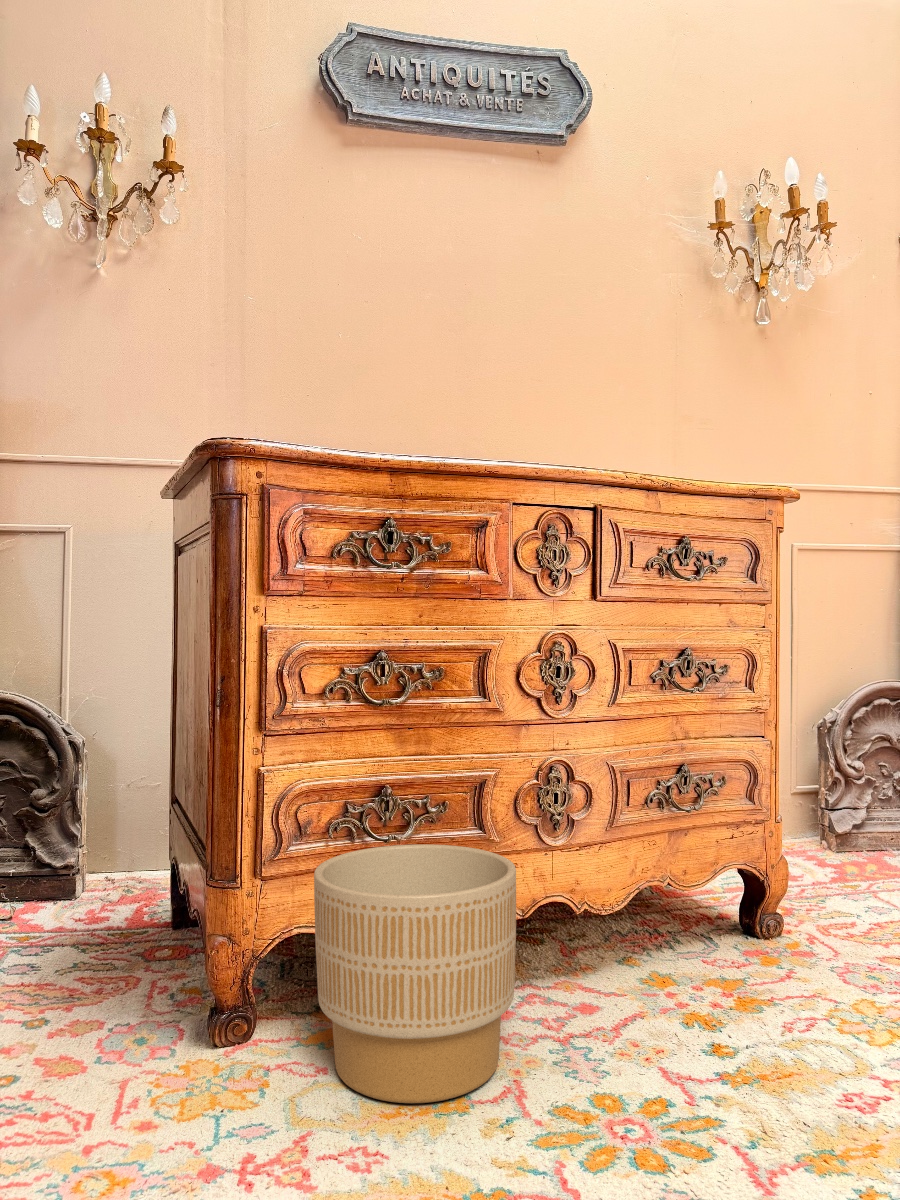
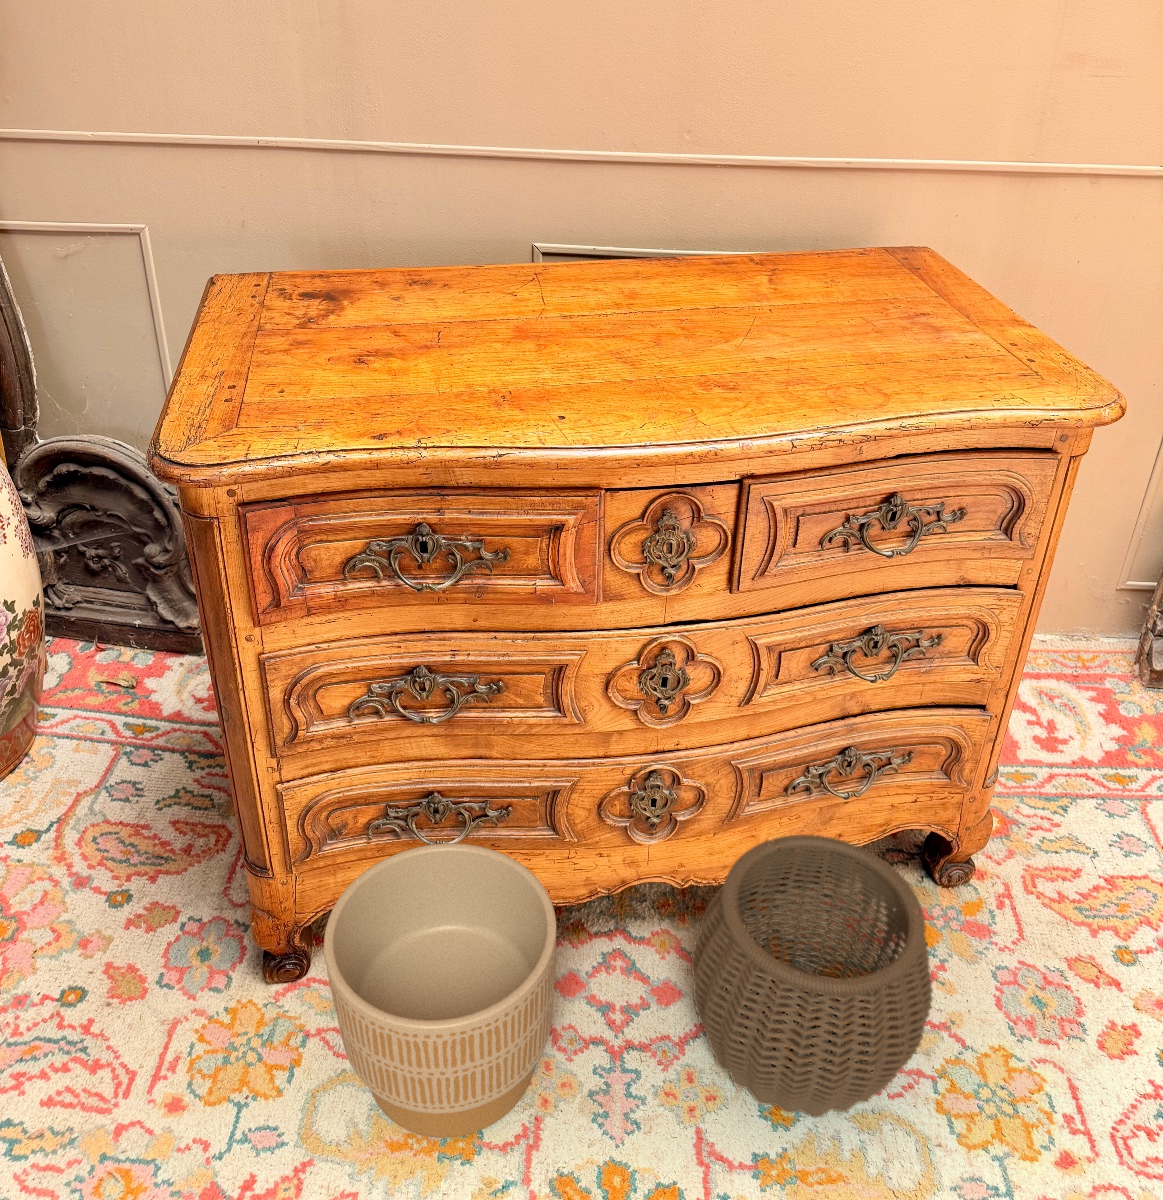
woven basket: none [605,825,815,1045] -> present [691,835,933,1118]

